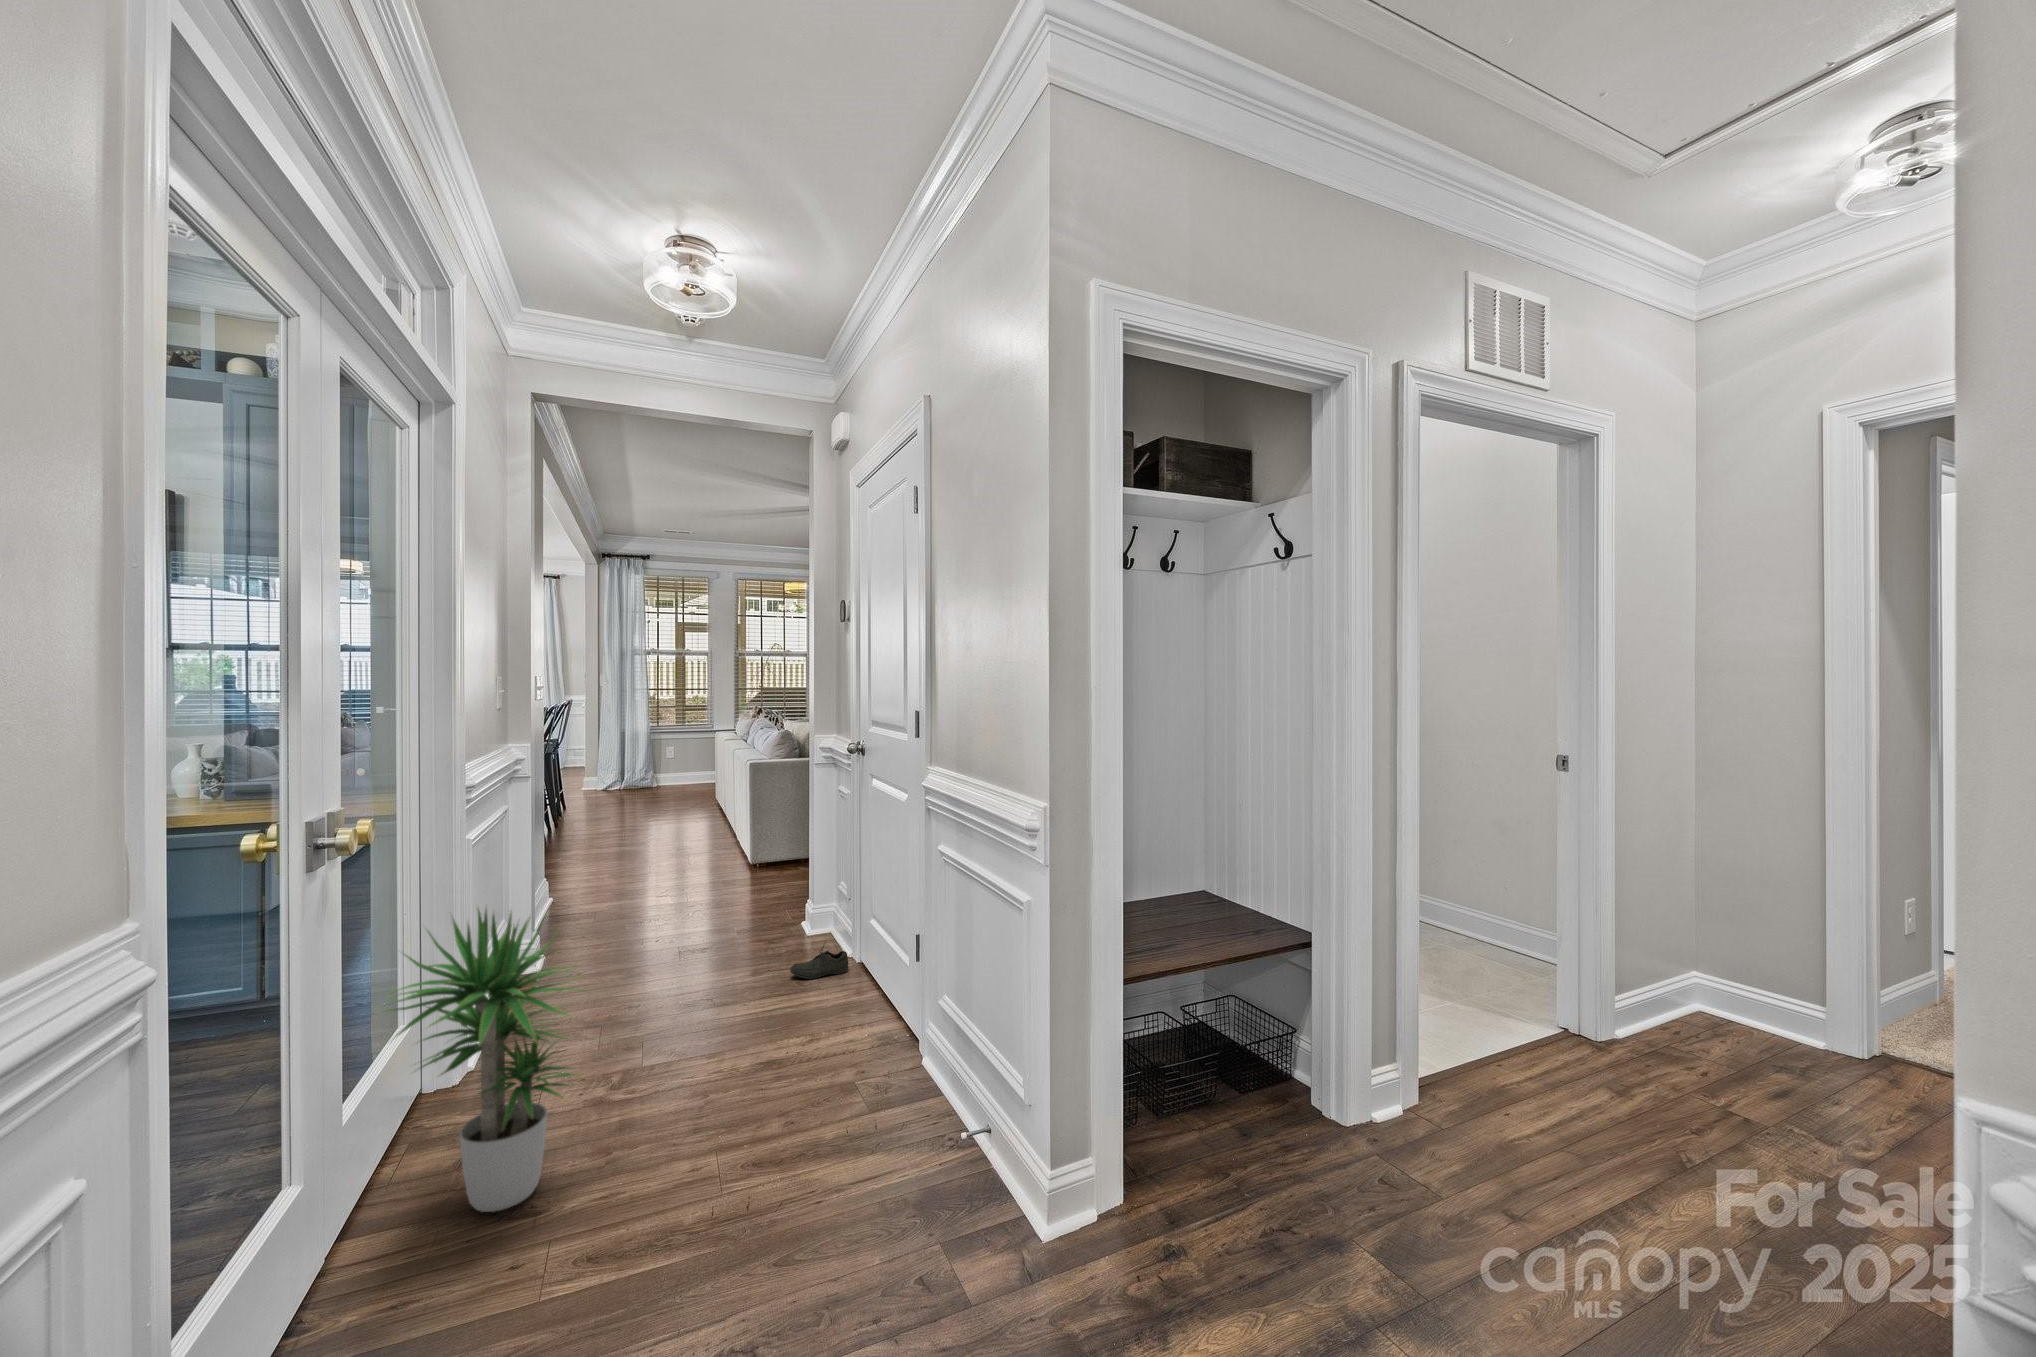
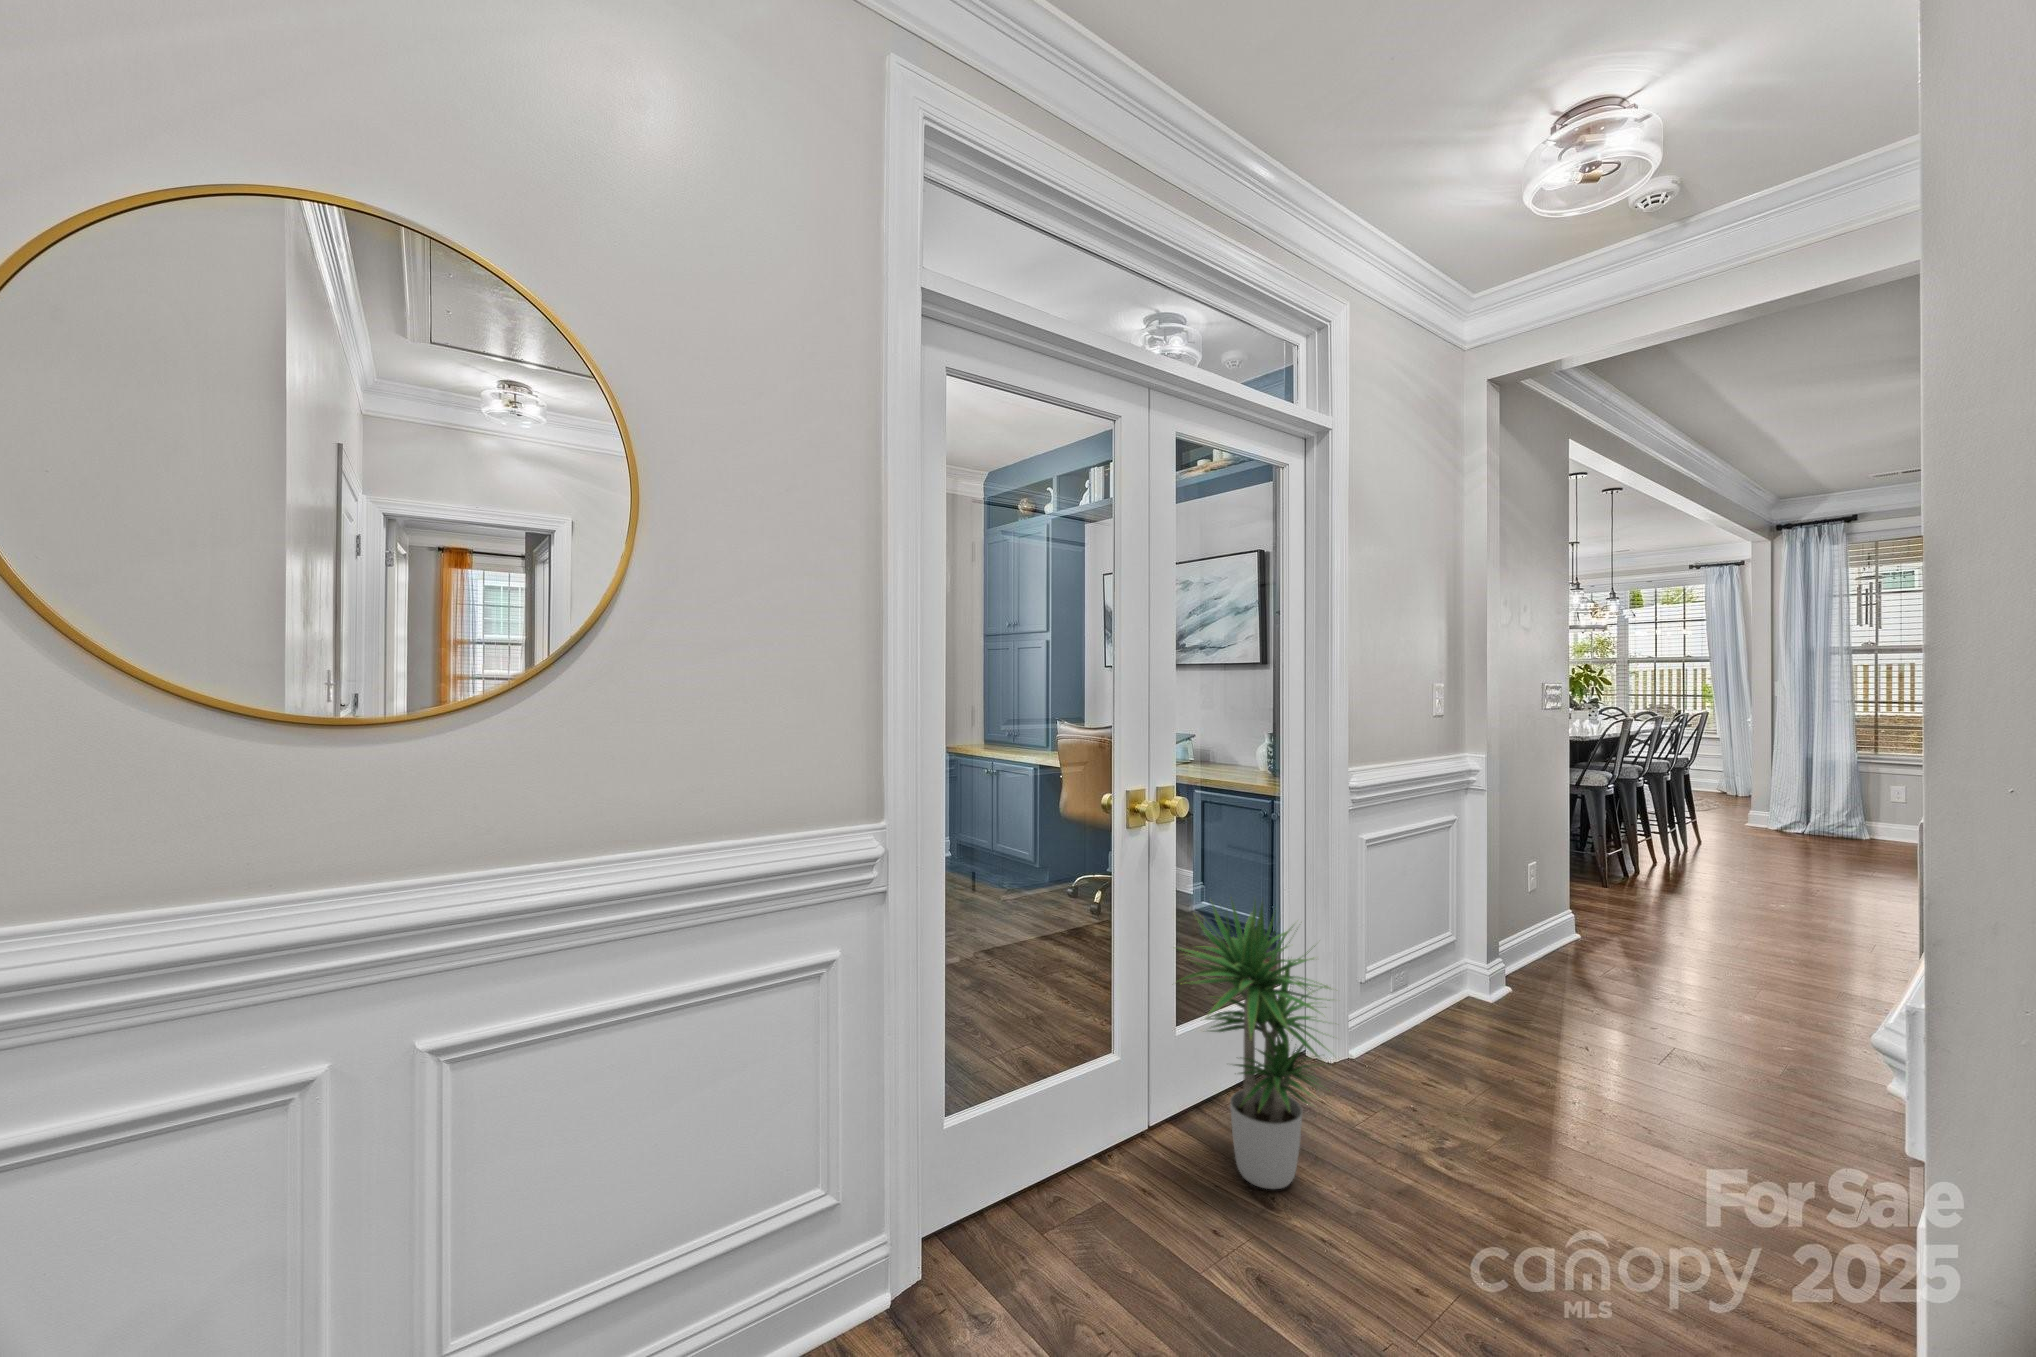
shoe: present [790,945,848,979] -> none [1798,1137,1936,1211]

